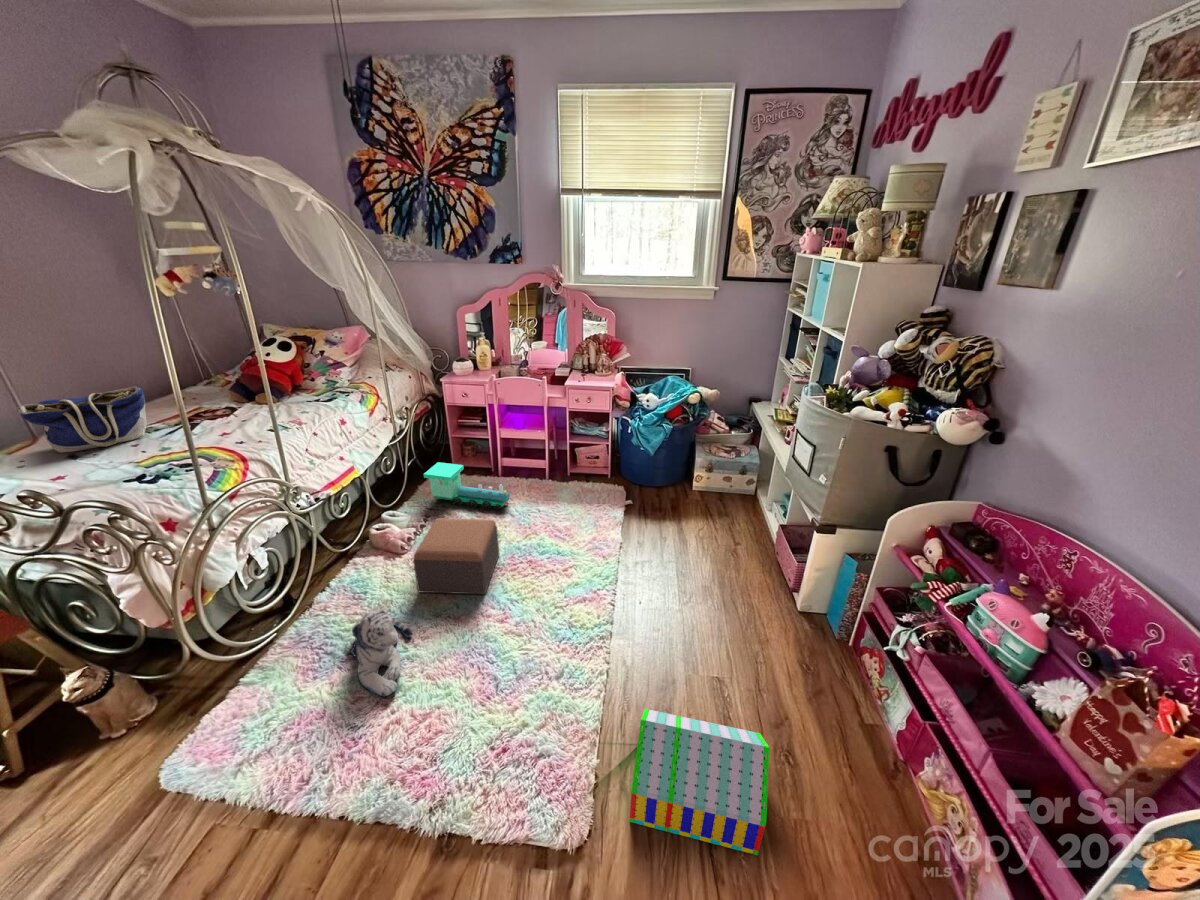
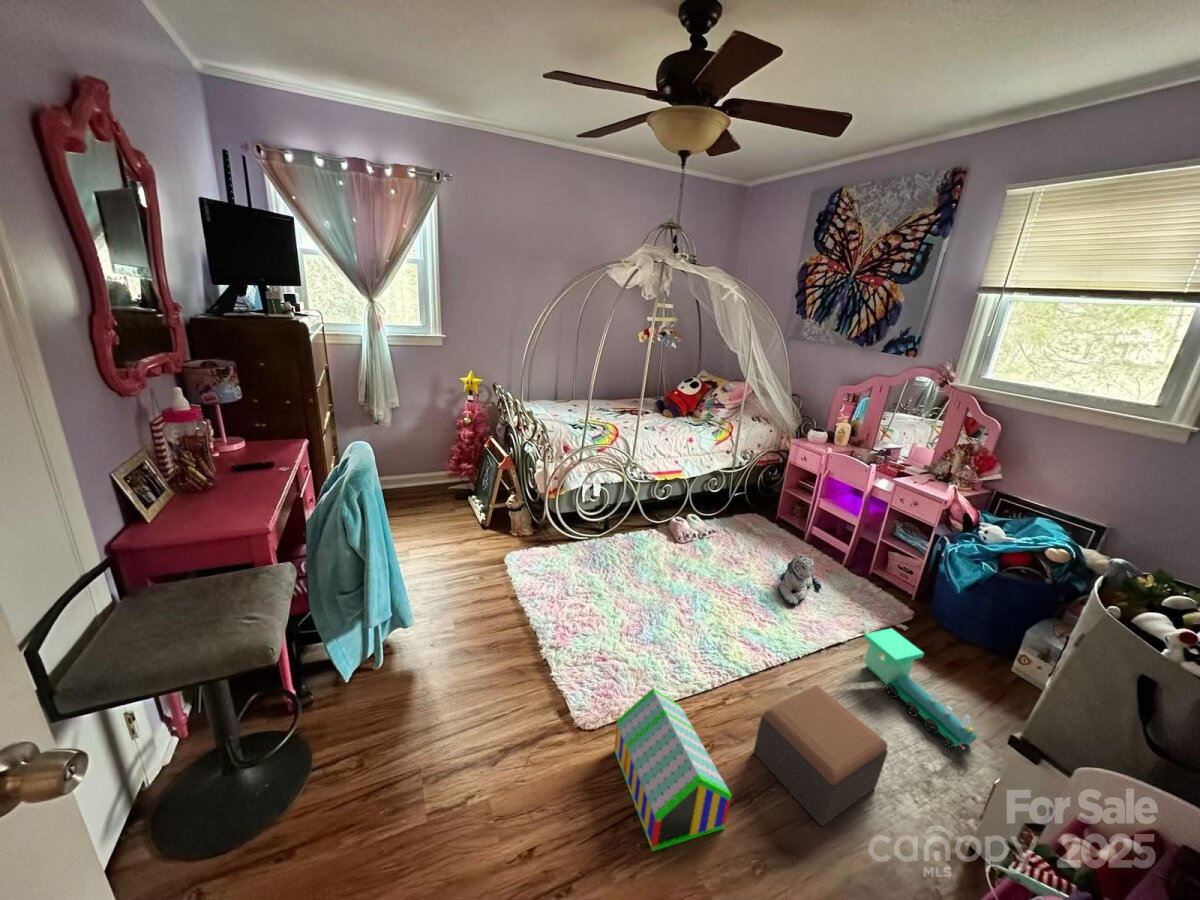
tote bag: present [17,386,147,452] -> none [564,382,608,413]
toy train: present [424,462,512,510] -> present [864,628,978,749]
footstool: present [413,518,499,594] -> present [754,685,888,826]
plush toy: present [351,611,412,697] -> present [779,554,821,605]

